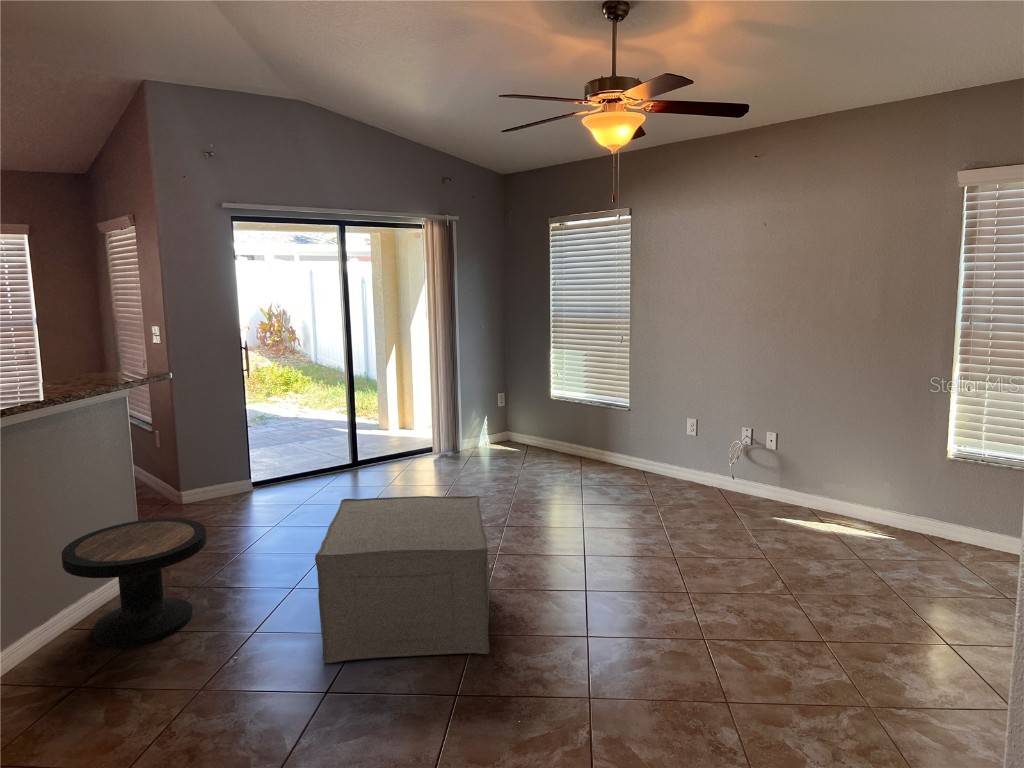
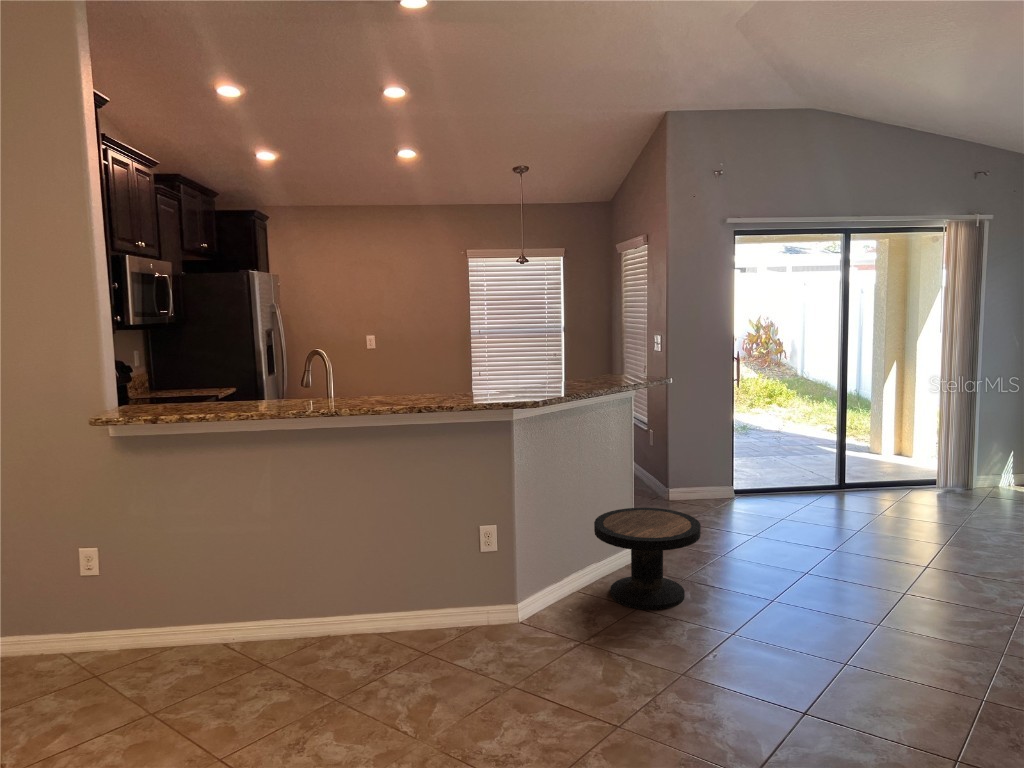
ottoman: present [315,496,490,663] -> none [802,519,996,712]

